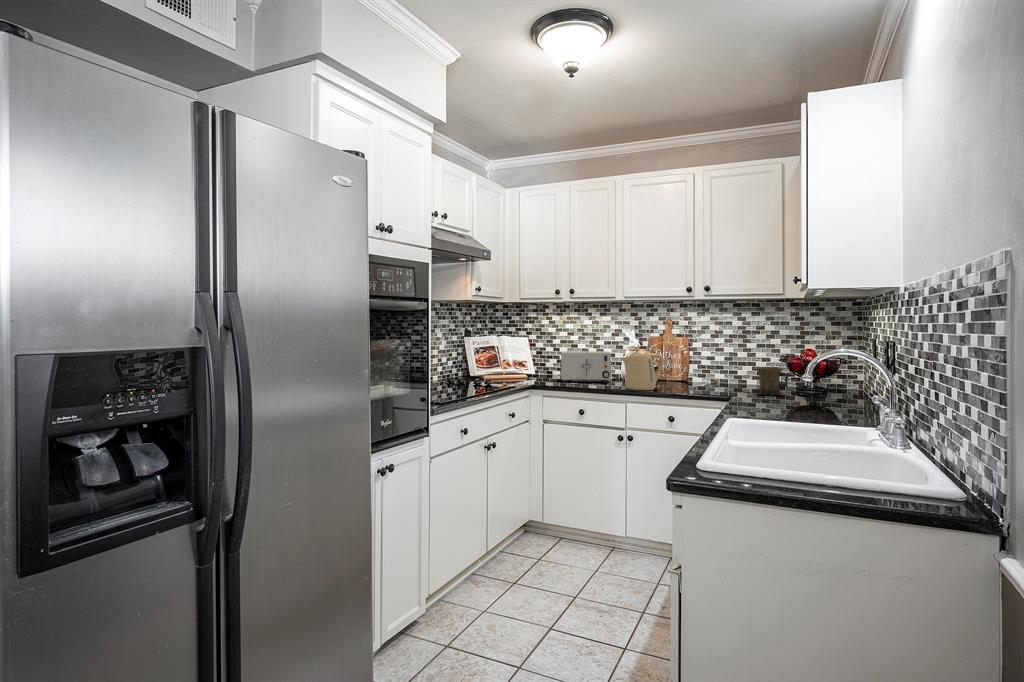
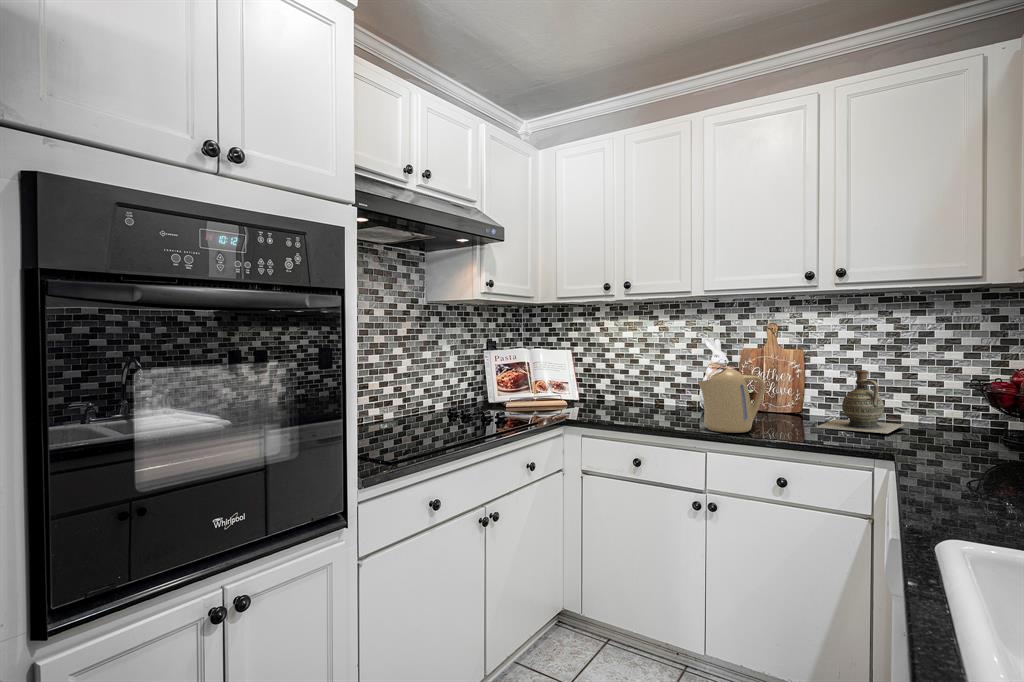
toaster: present [561,351,611,382] -> none [612,369,684,414]
ceramic jug: none [694,351,747,389] -> present [816,370,904,433]
mug: present [756,367,789,395] -> none [927,399,994,449]

